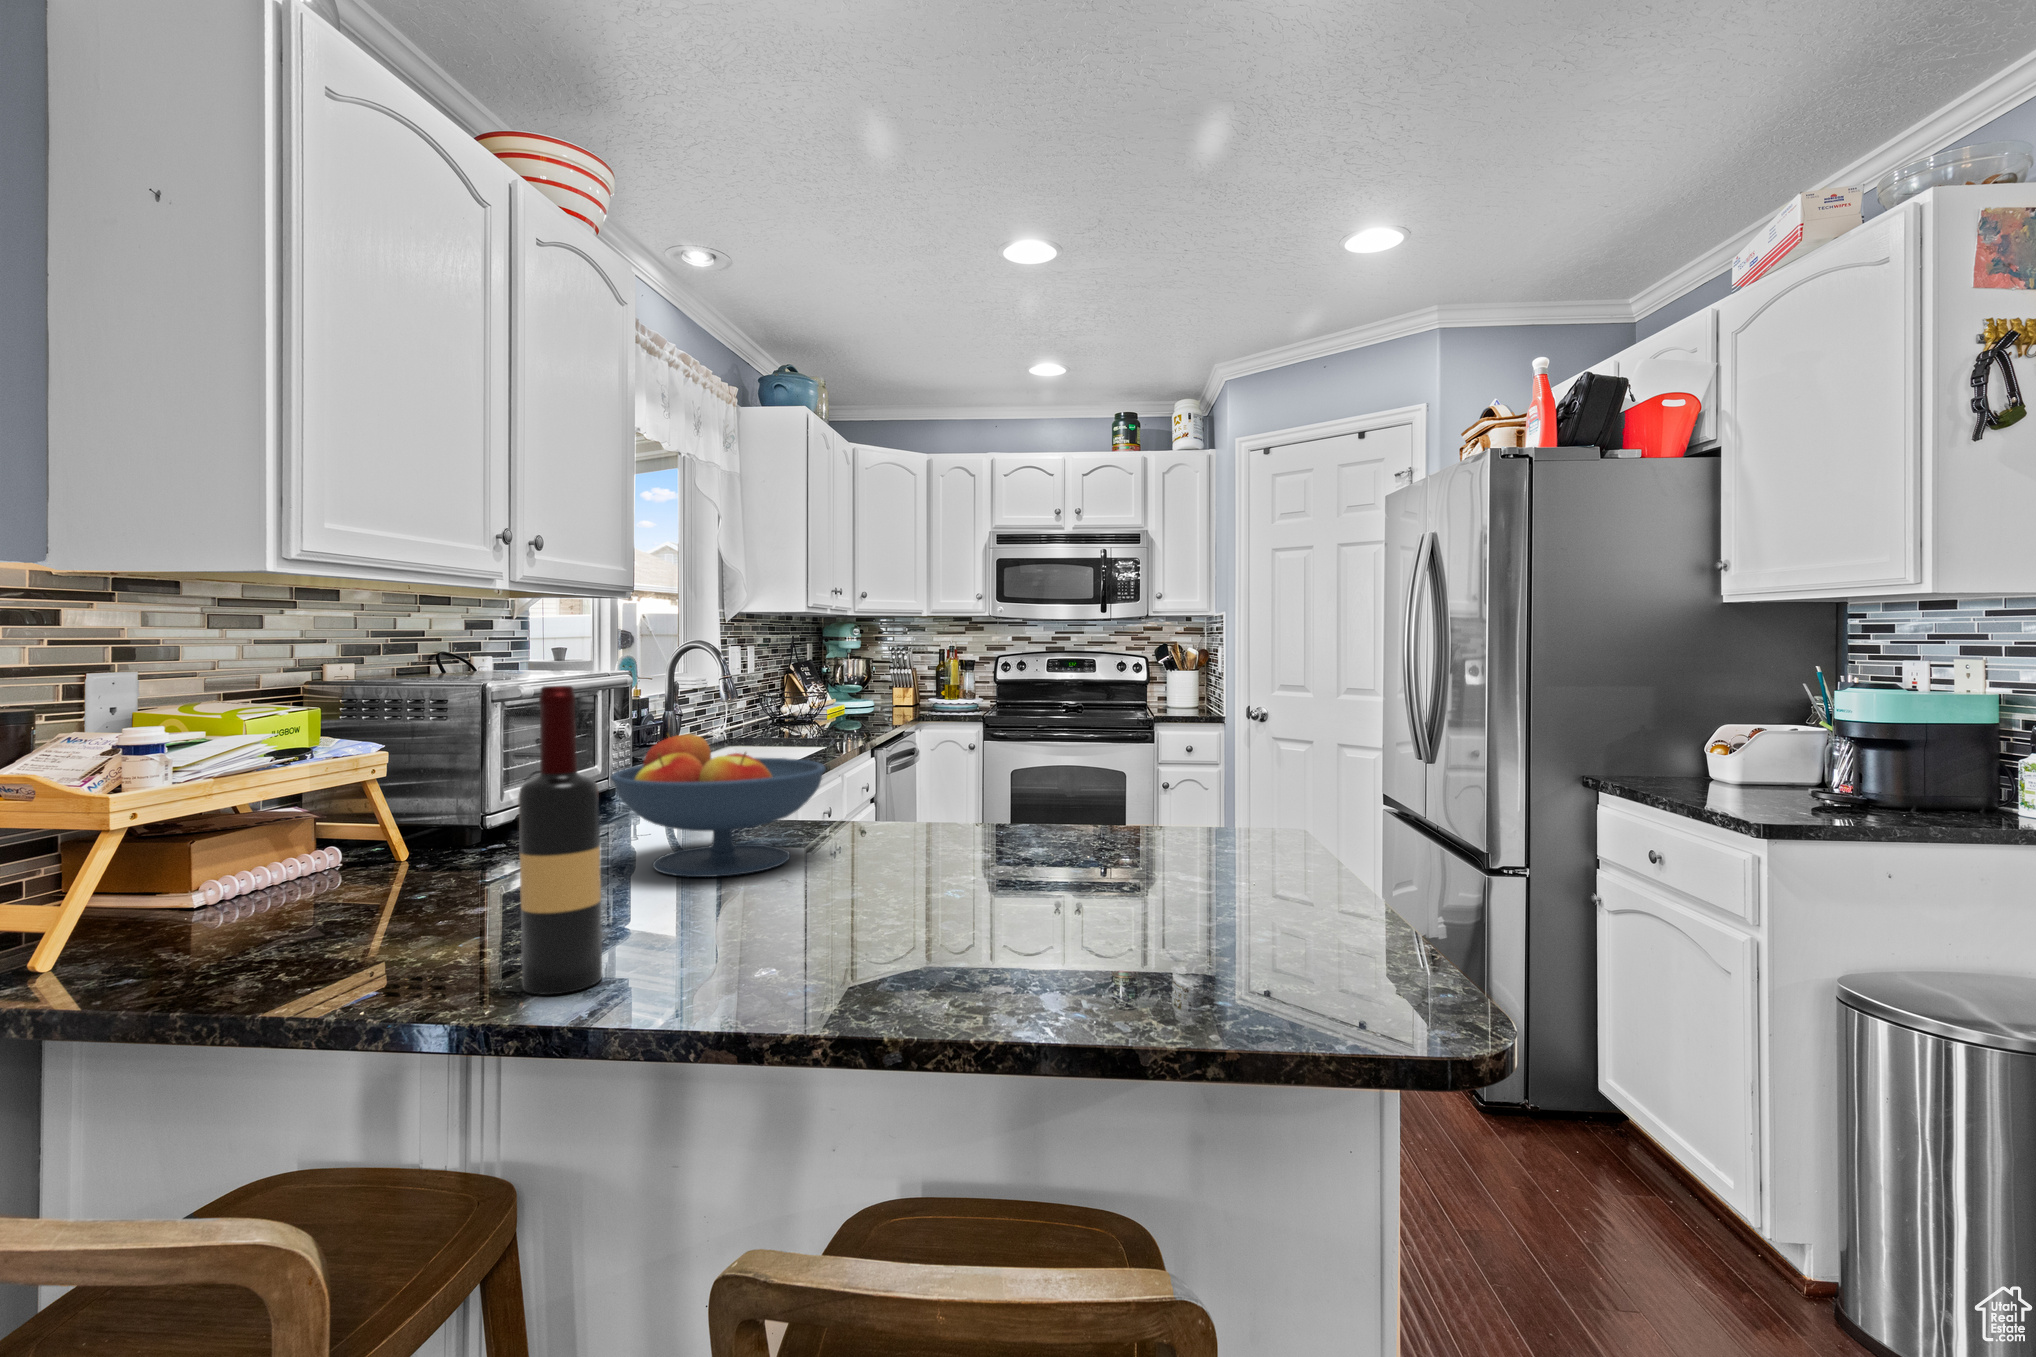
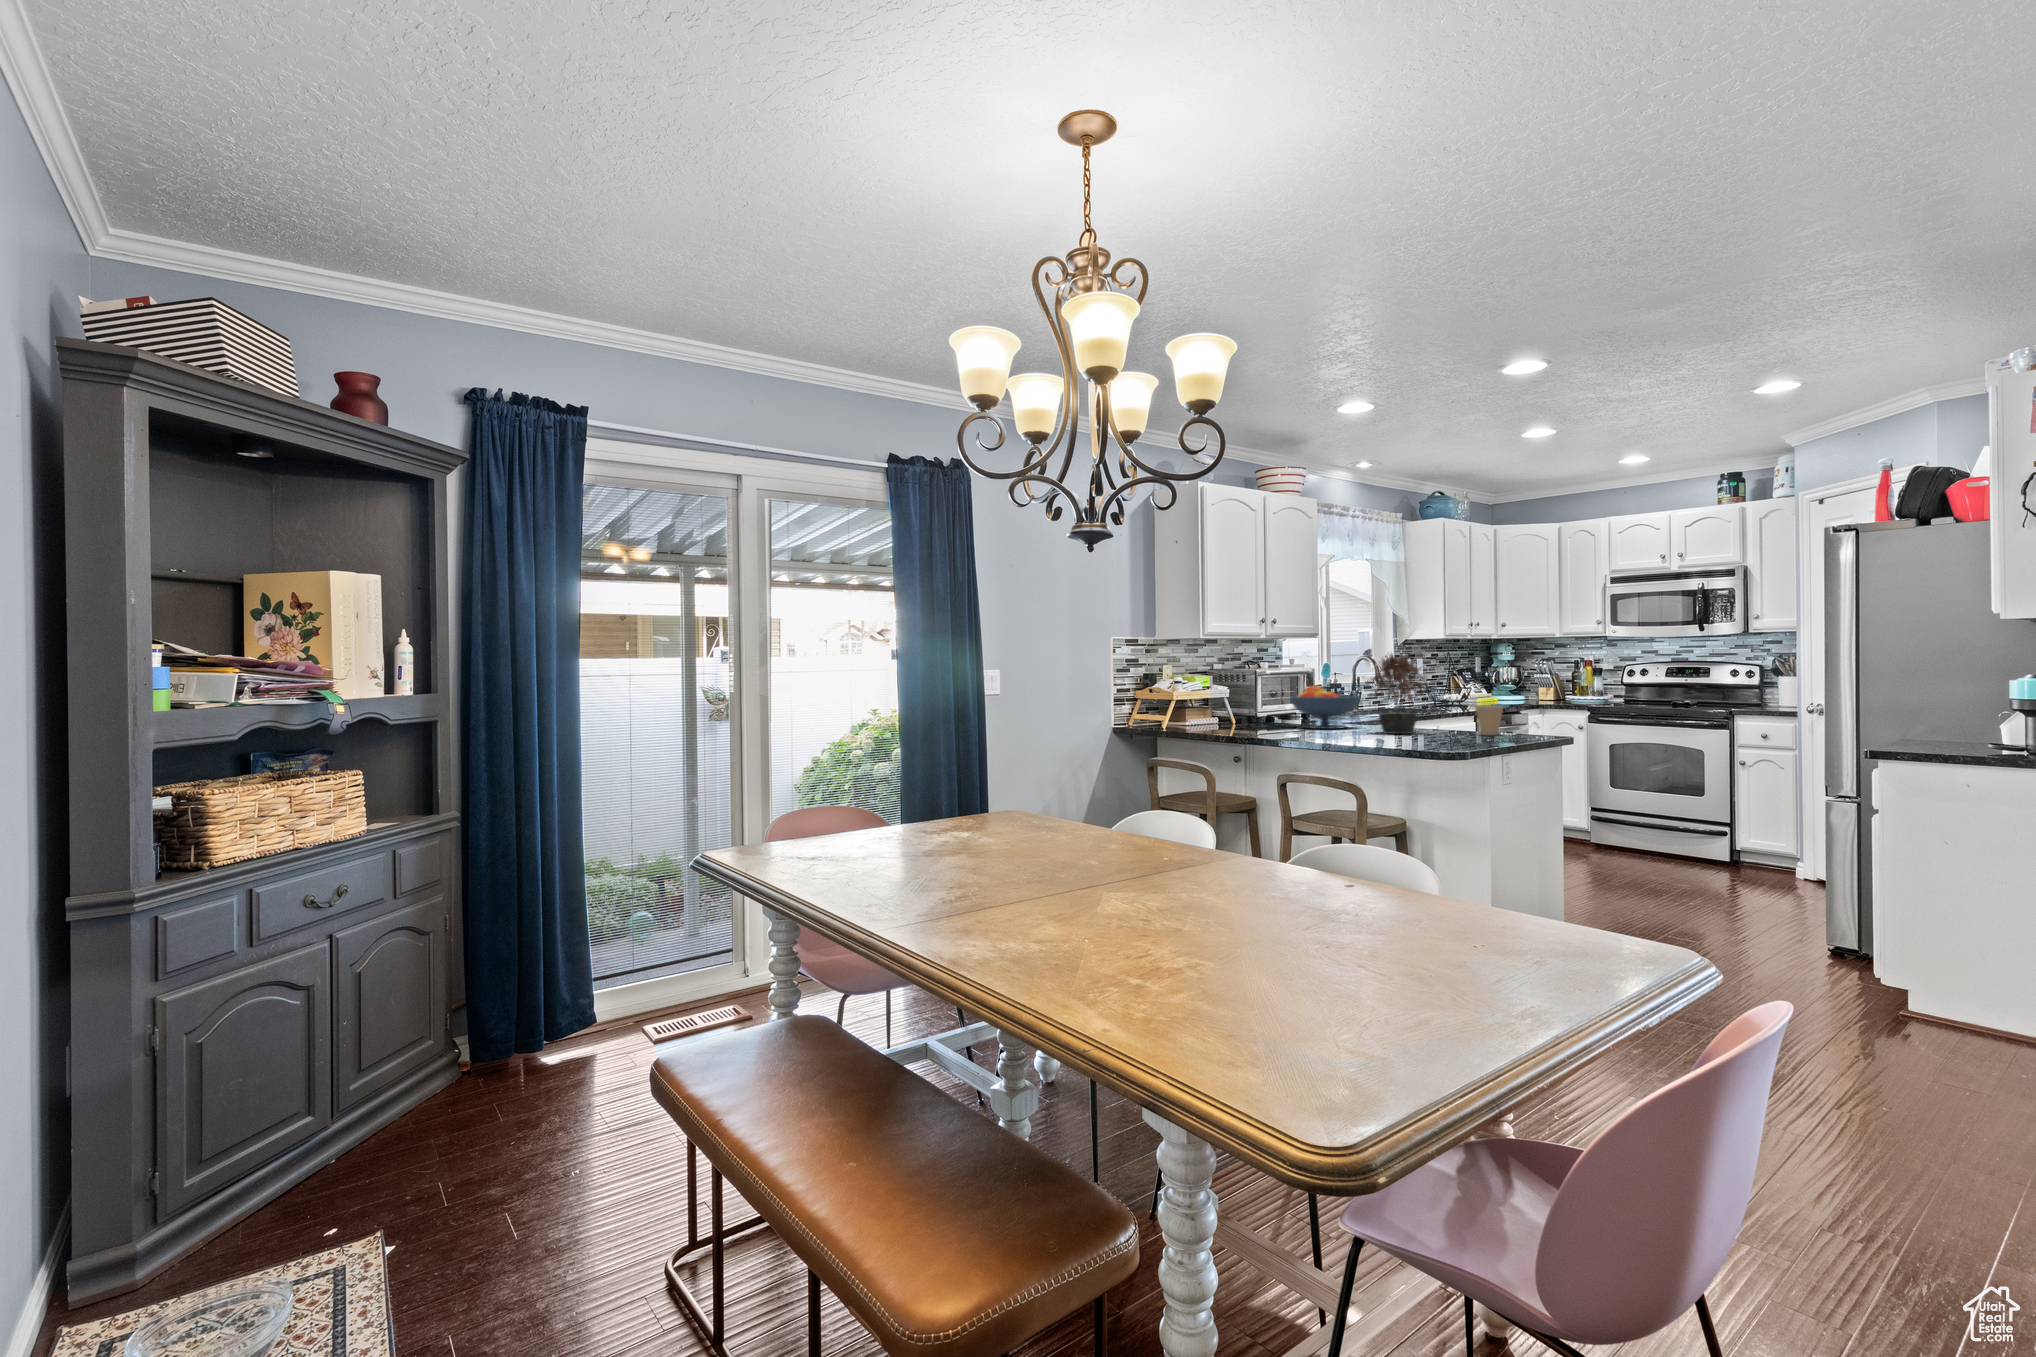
potted plant: none [910,638,1101,902] -> present [1367,653,1428,734]
wine bottle: present [519,686,602,995] -> none [1253,664,1271,734]
coffee cup: none [1189,787,1265,877] -> present [1475,705,1503,735]

